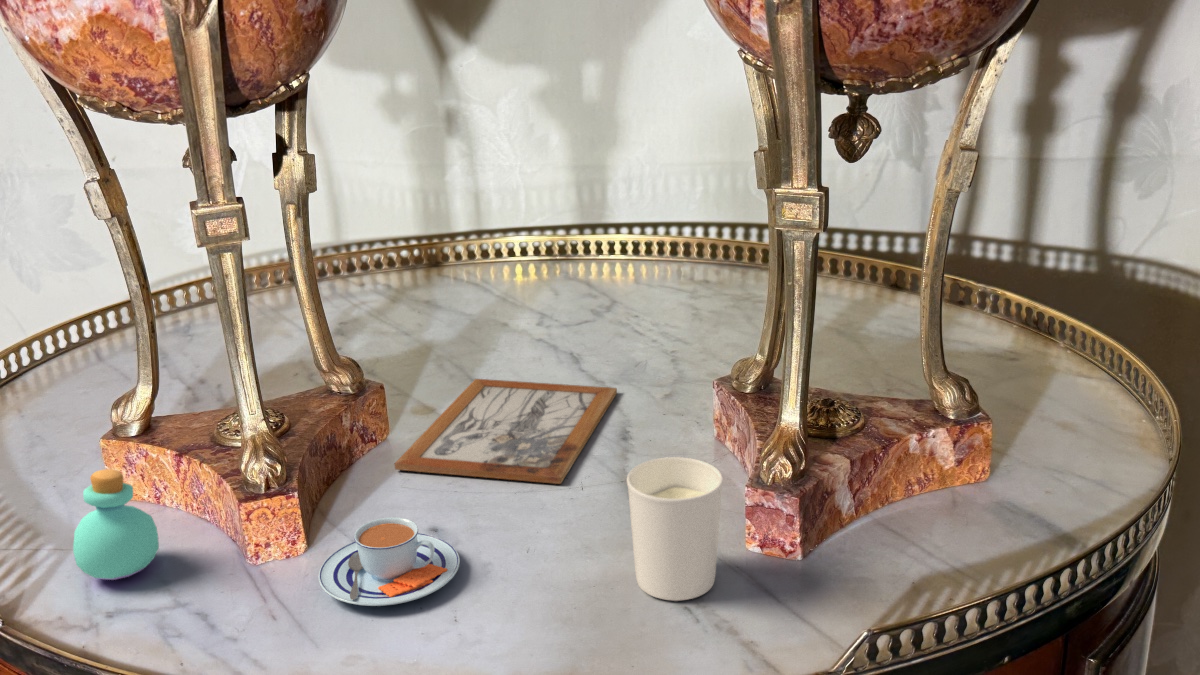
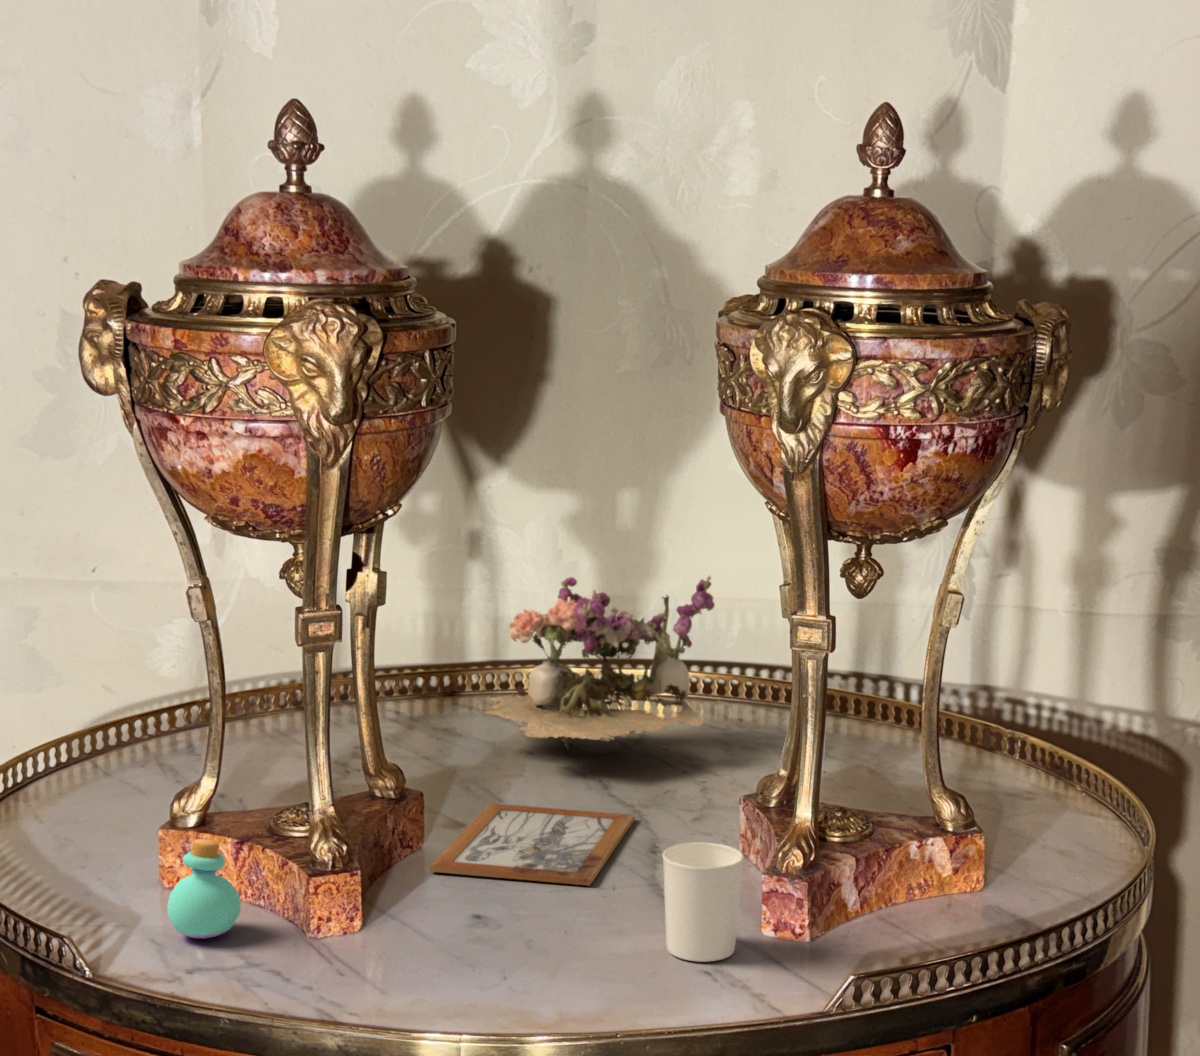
flower arrangement: none [479,142,696,312] -> present [483,576,715,748]
teacup: present [319,517,460,606] -> none [388,891,511,957]

